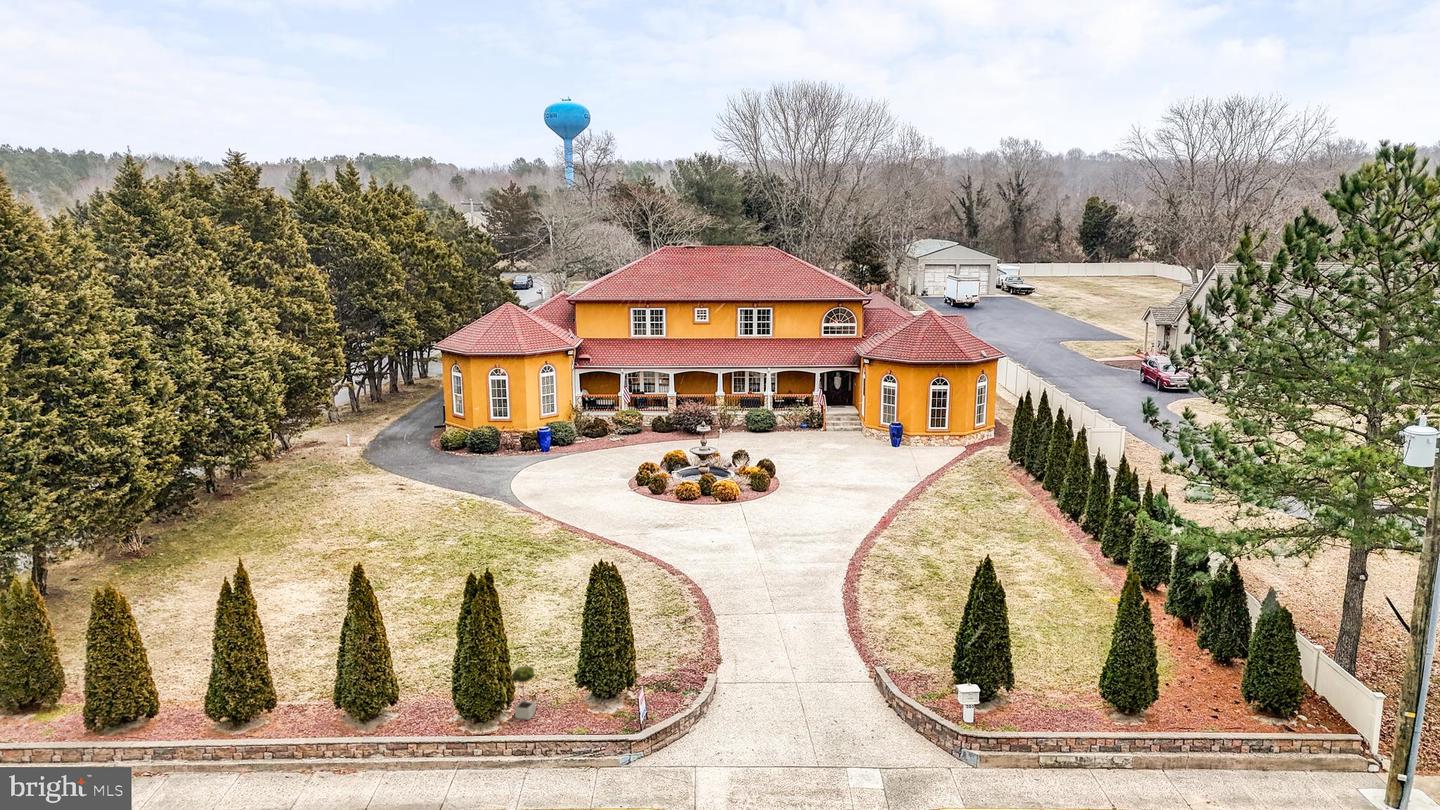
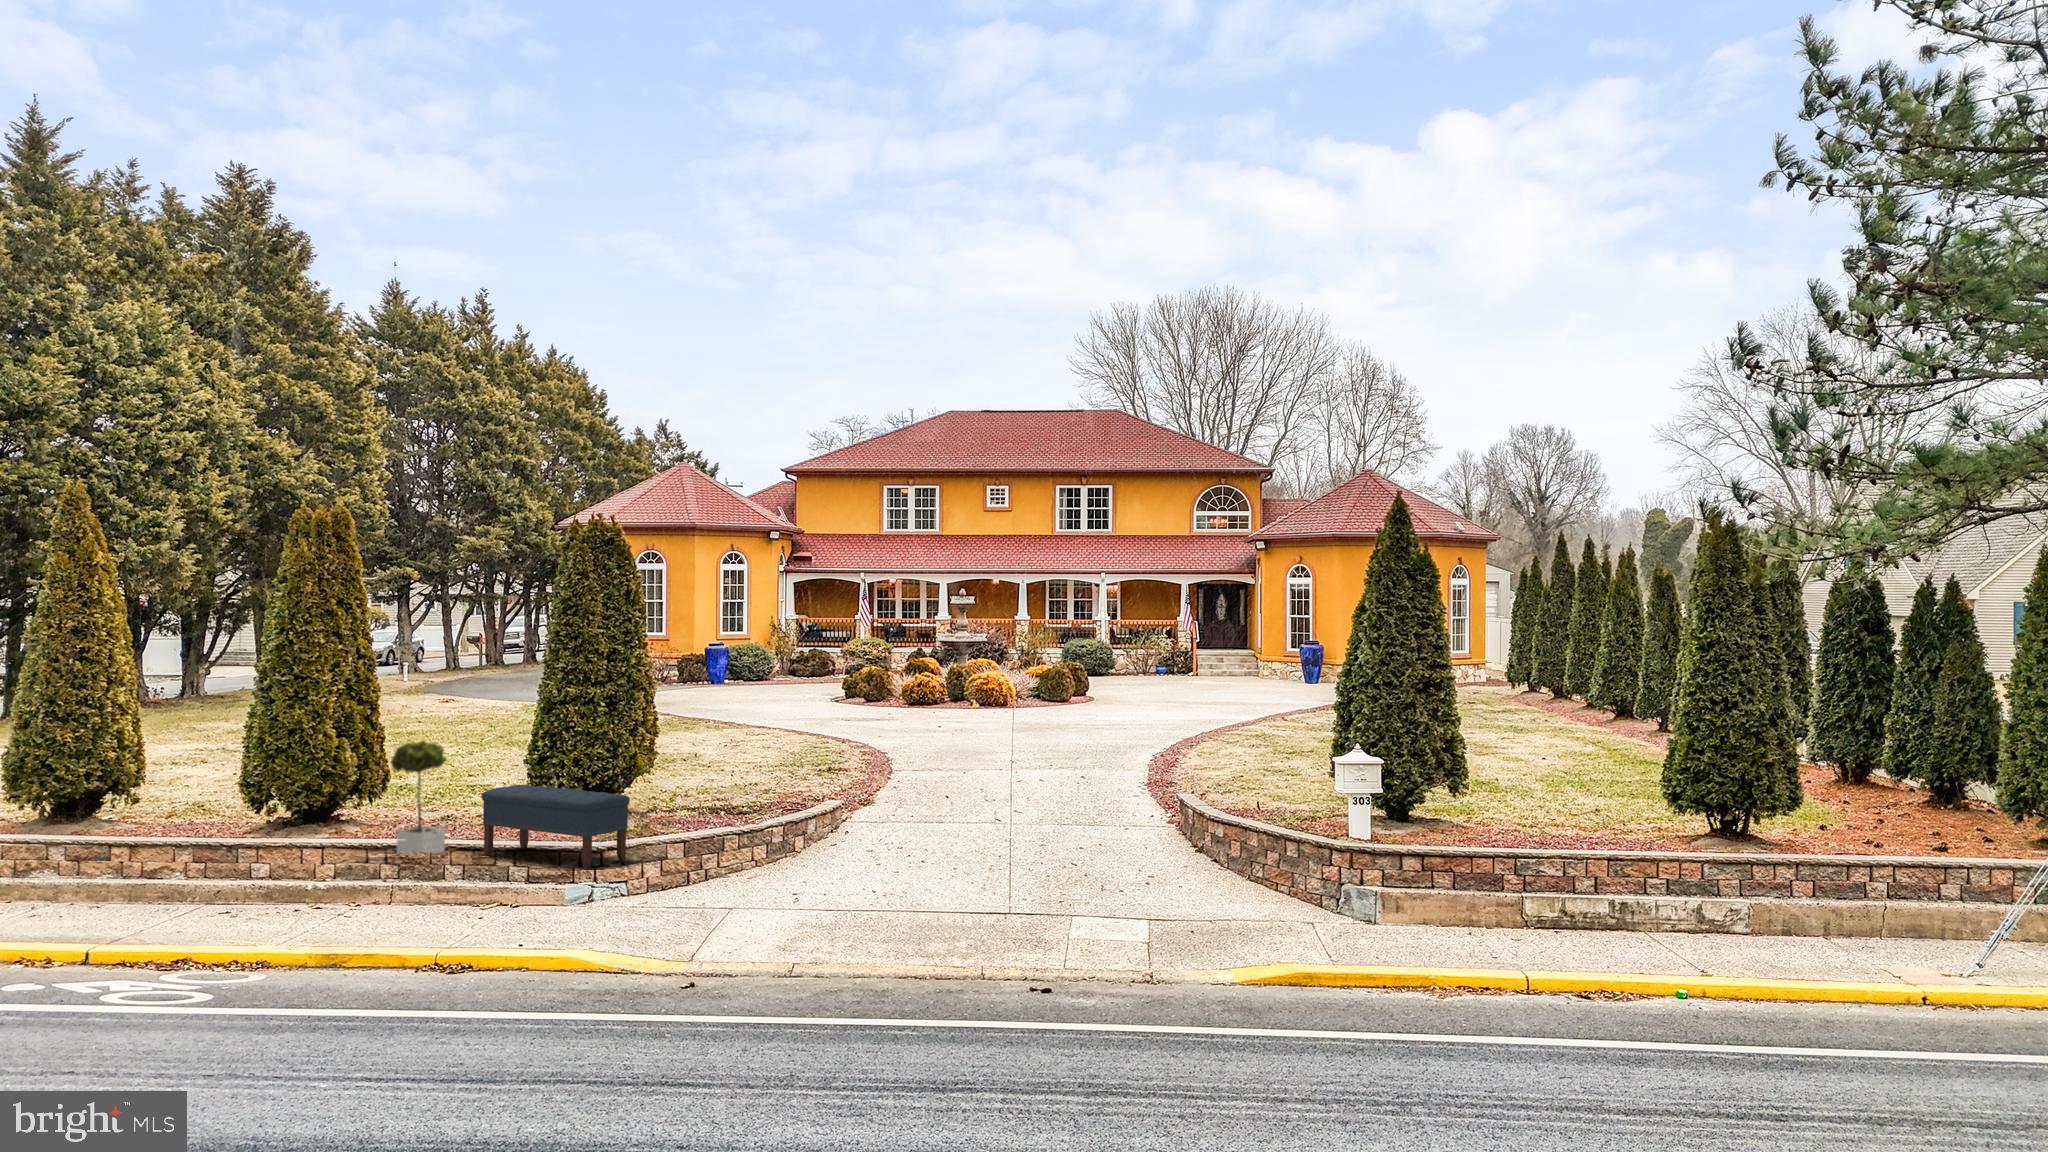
bench: none [554,678,627,730] -> present [482,785,630,870]

